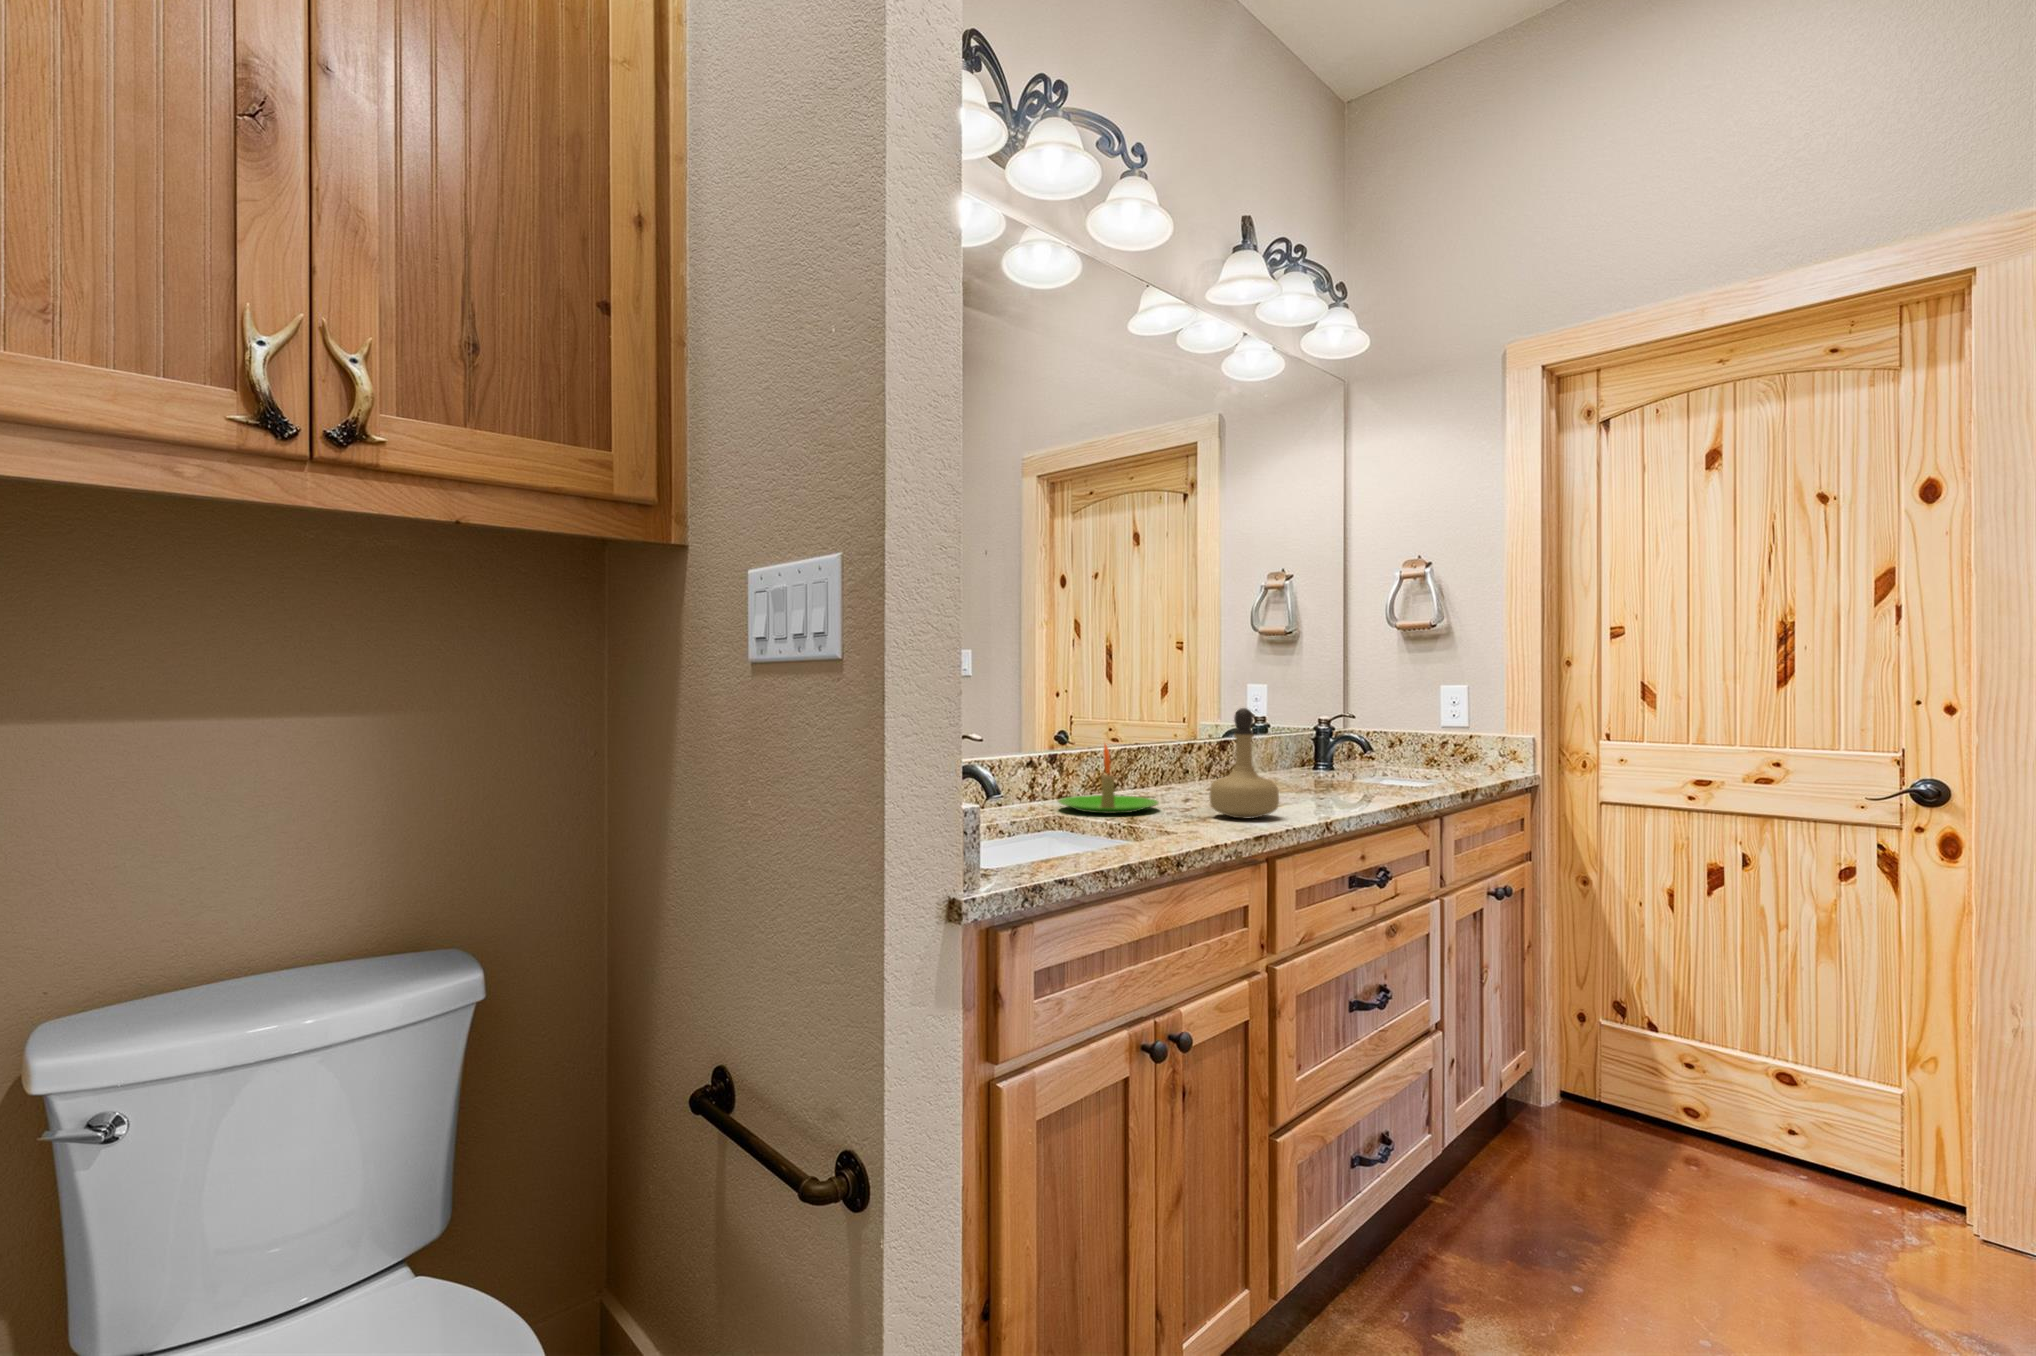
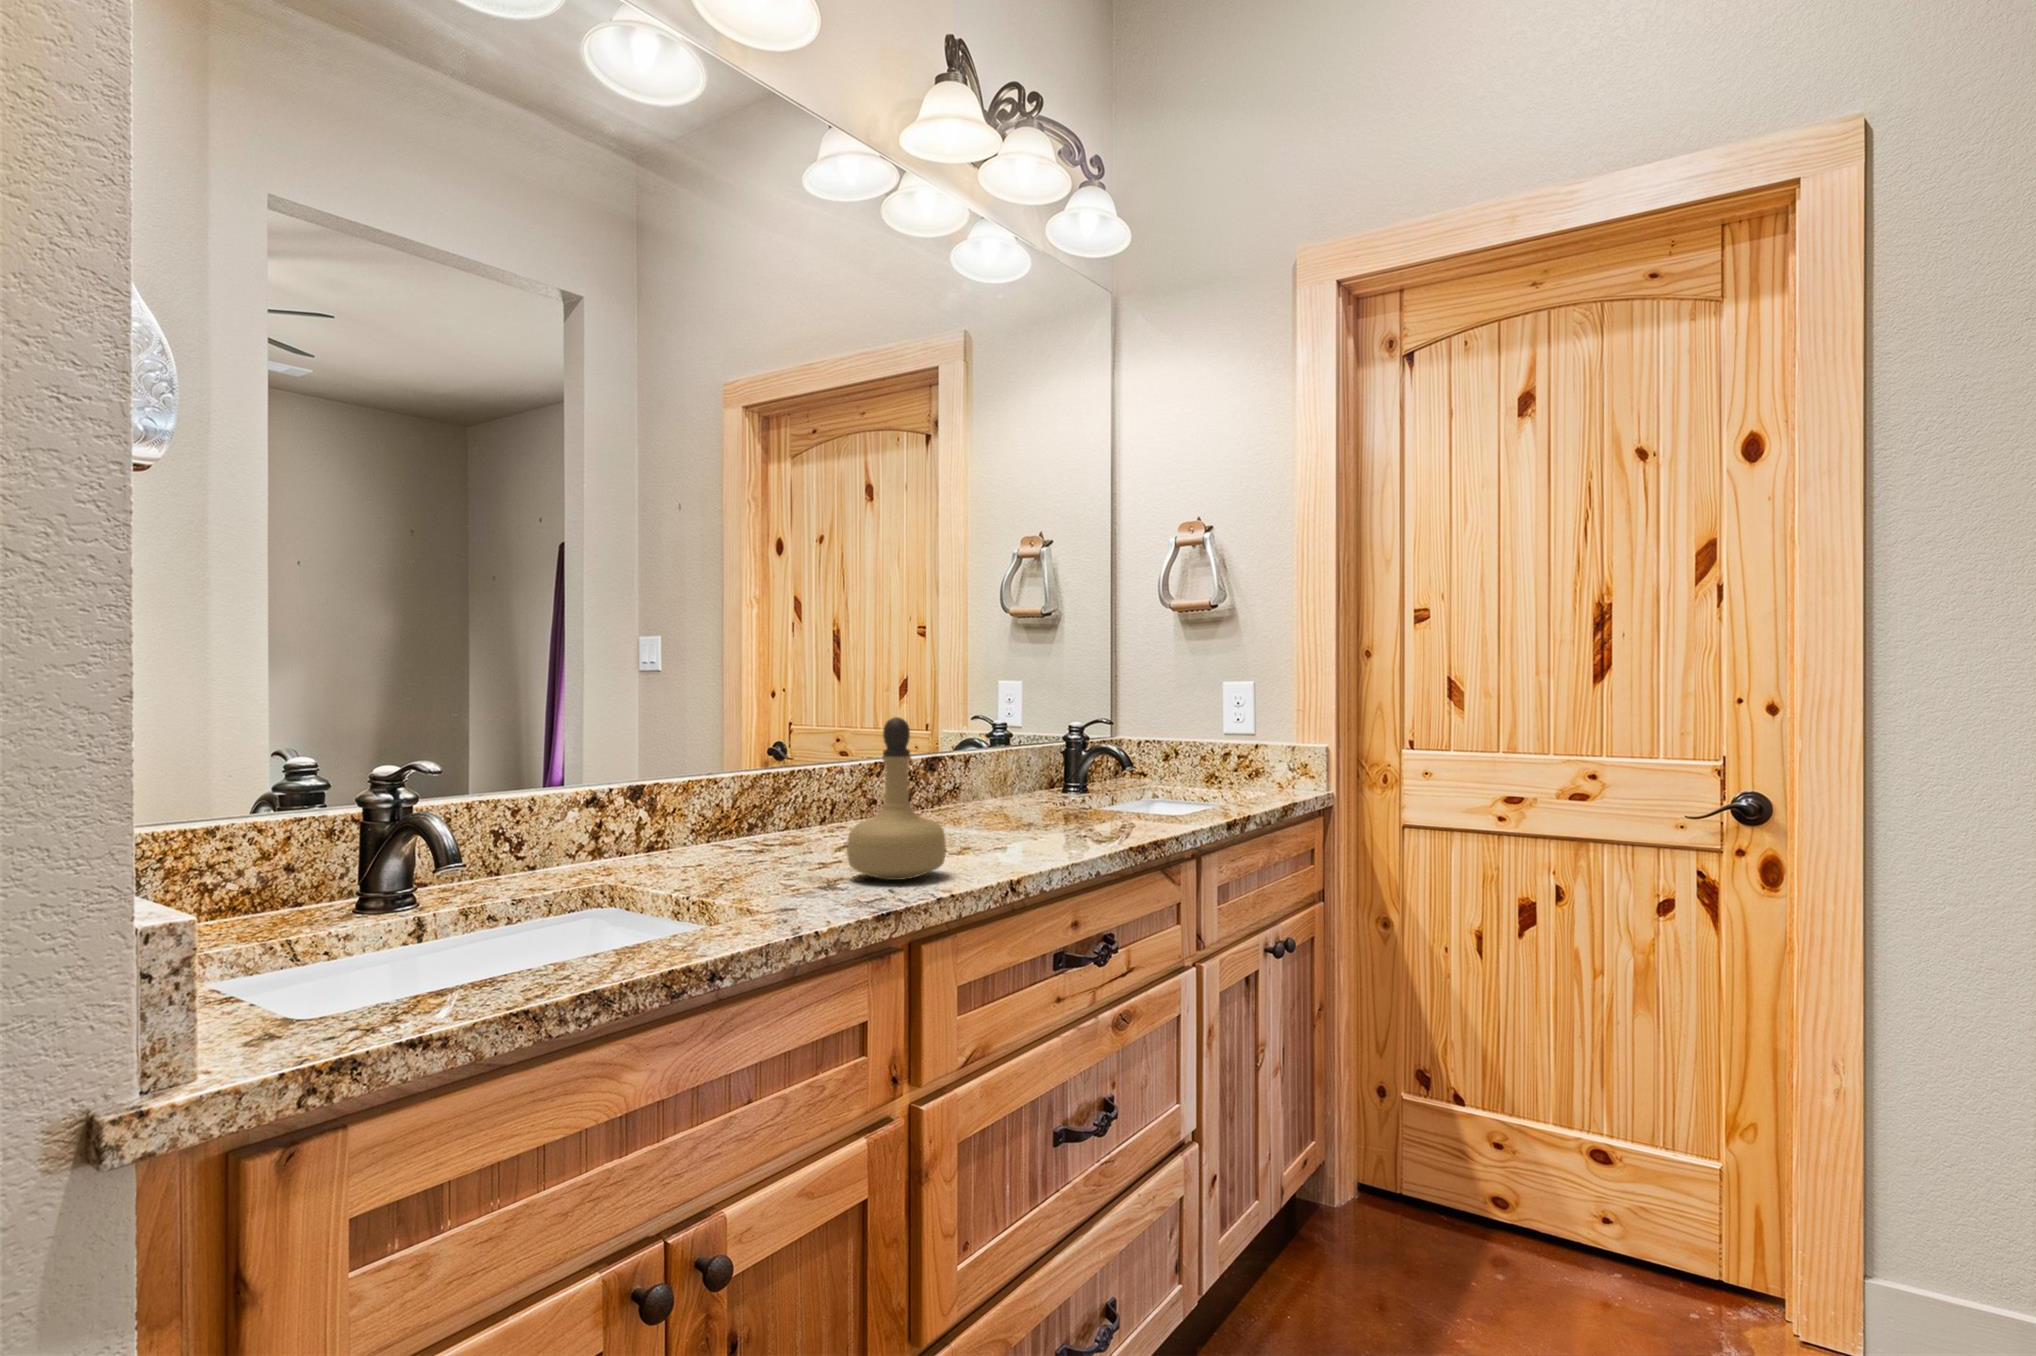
candle: present [1058,744,1159,813] -> none [629,771,786,878]

